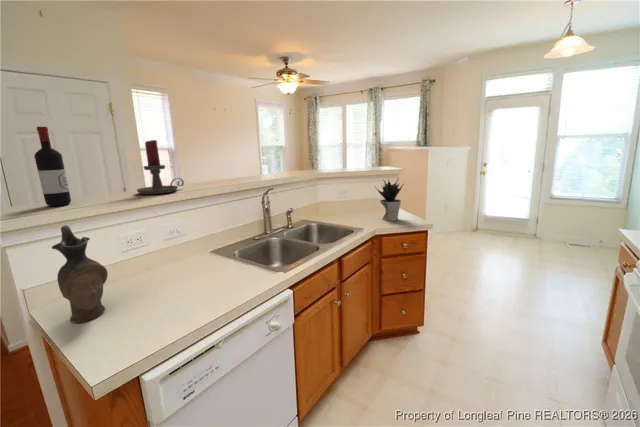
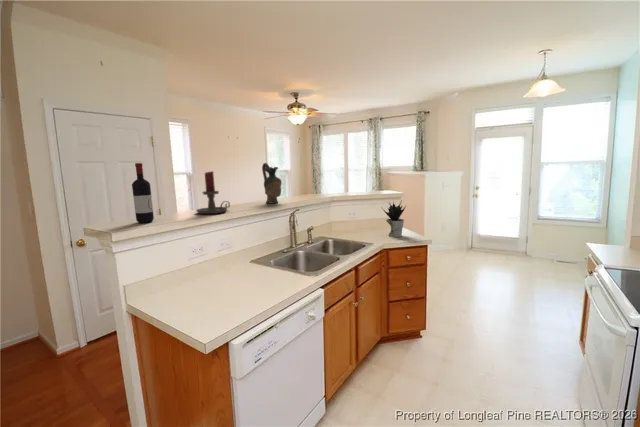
ceramic pitcher: present [52,225,108,323] -> present [262,163,282,203]

